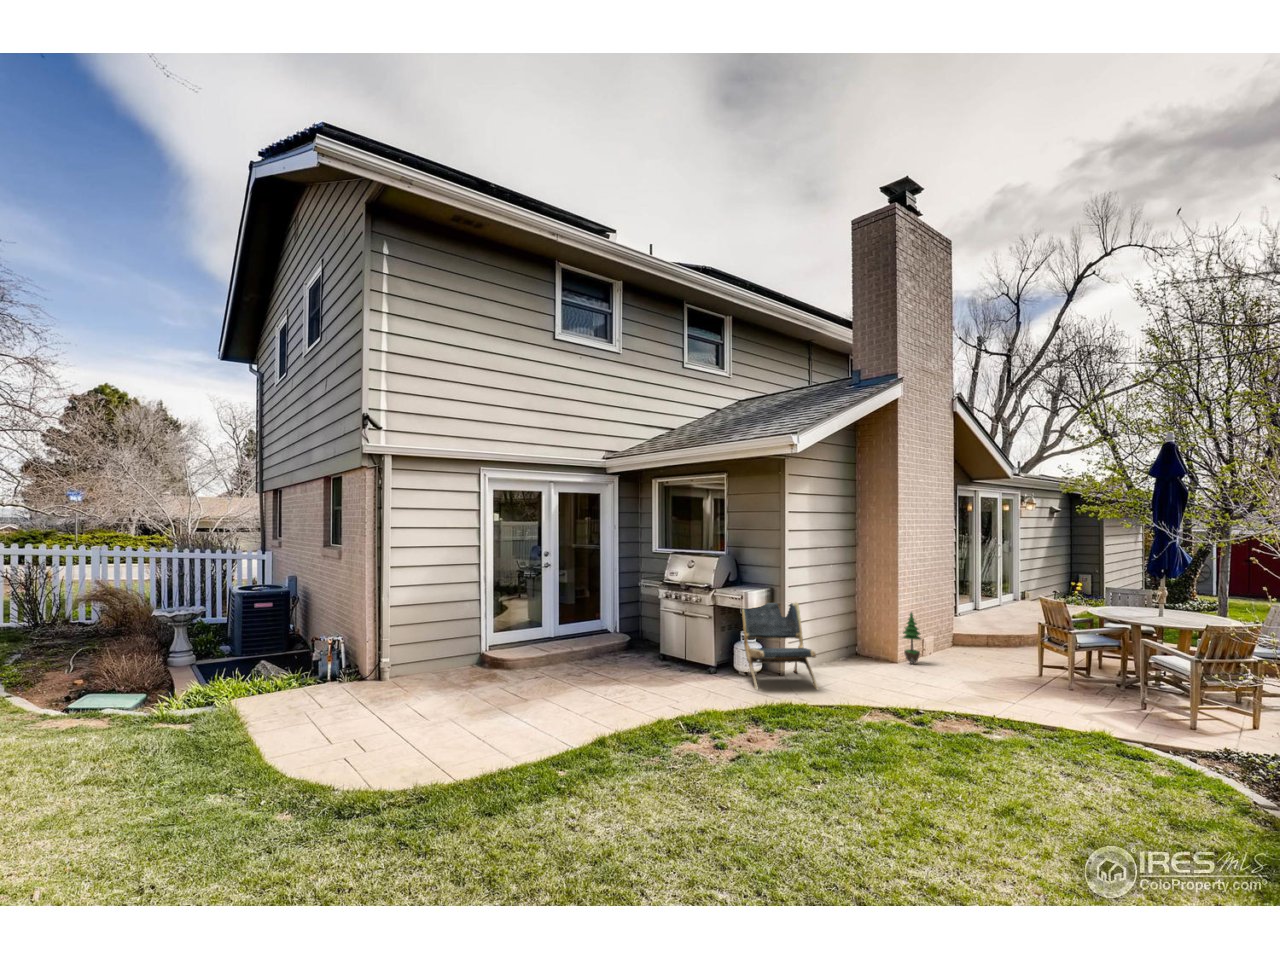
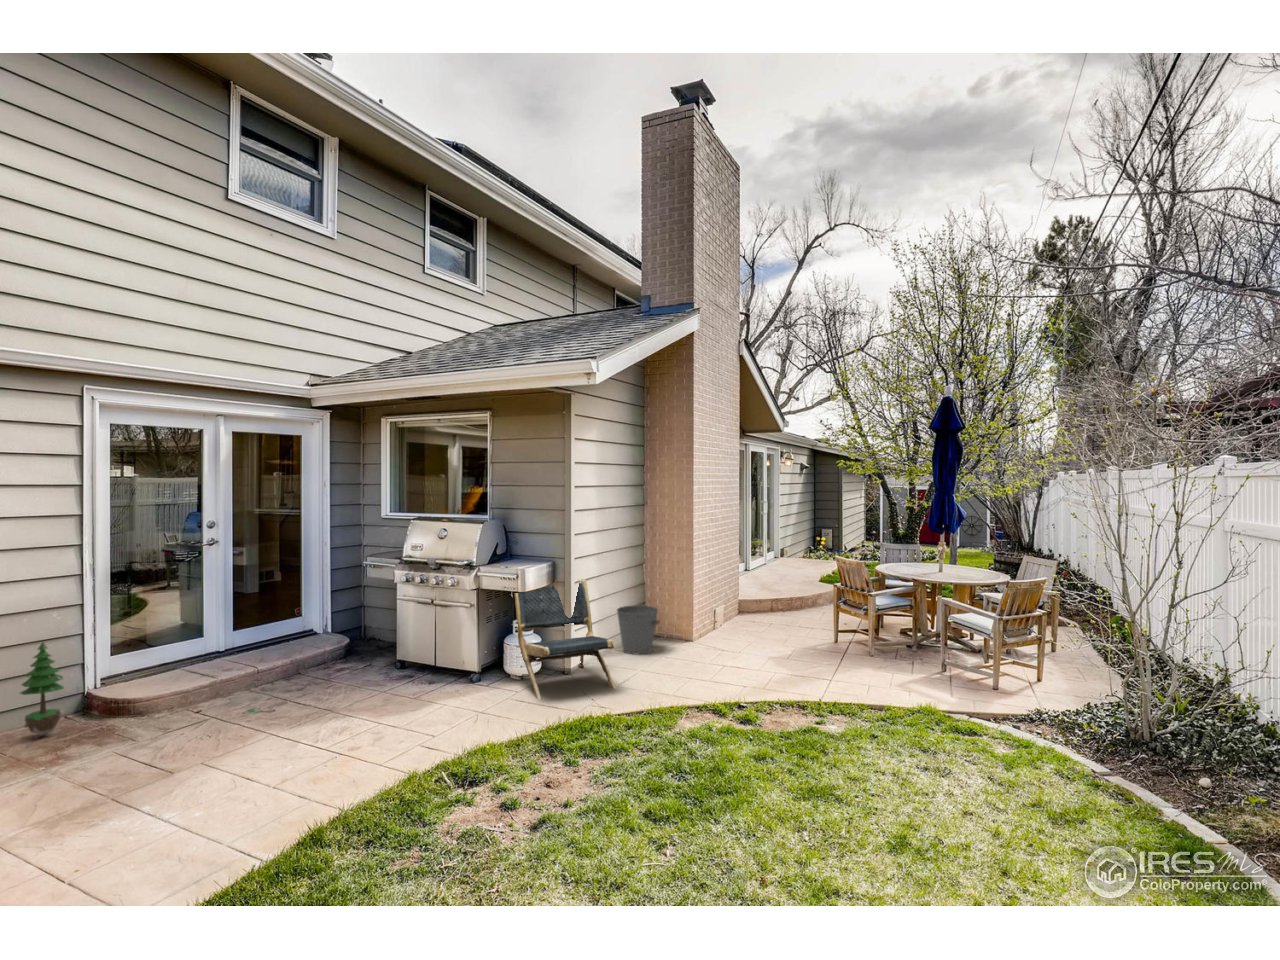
potted tree: present [903,612,921,663] -> present [20,642,64,736]
bucket: none [828,628,866,669] -> present [617,605,660,654]

